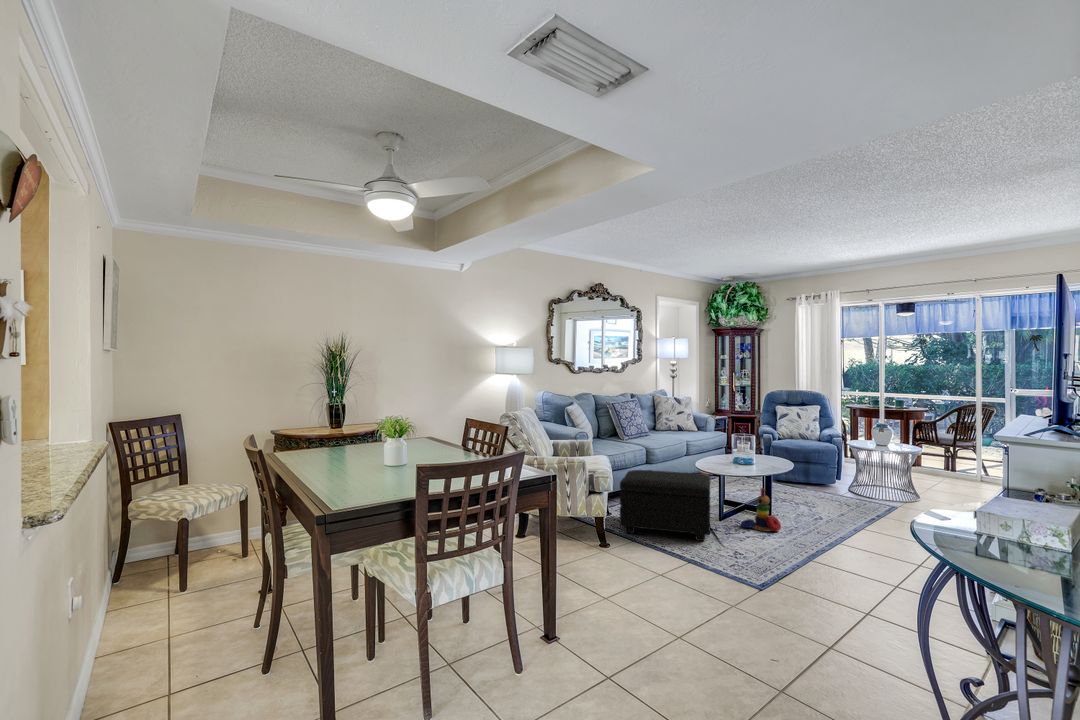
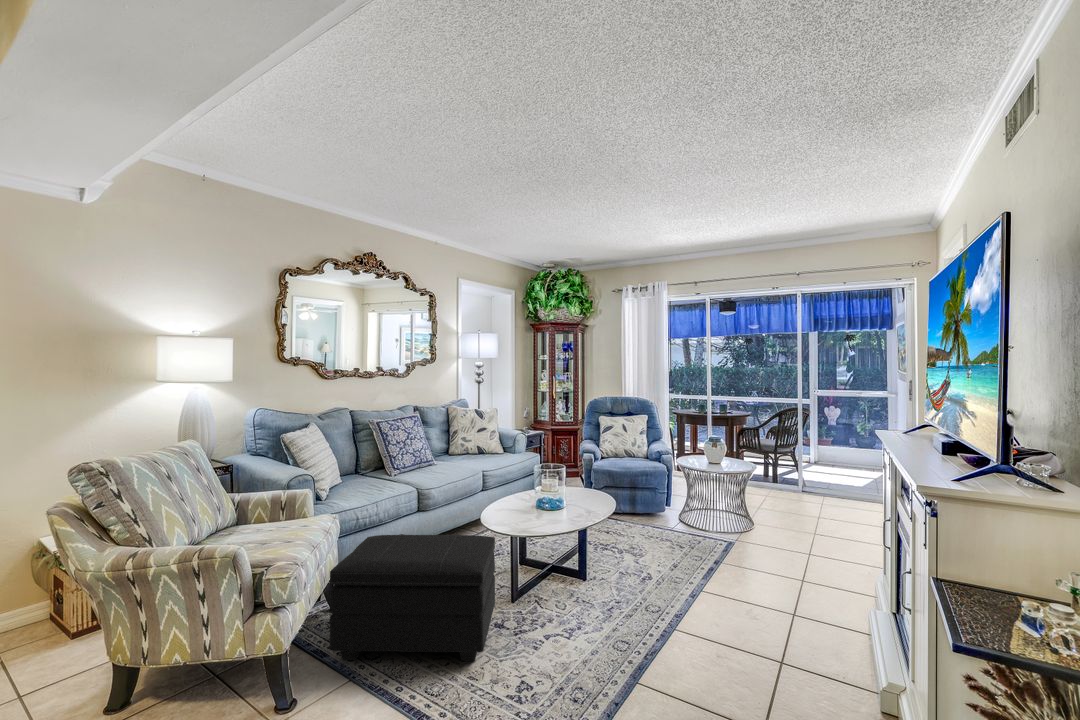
stacking toy: present [741,488,781,532] -> none [540,550,597,621]

